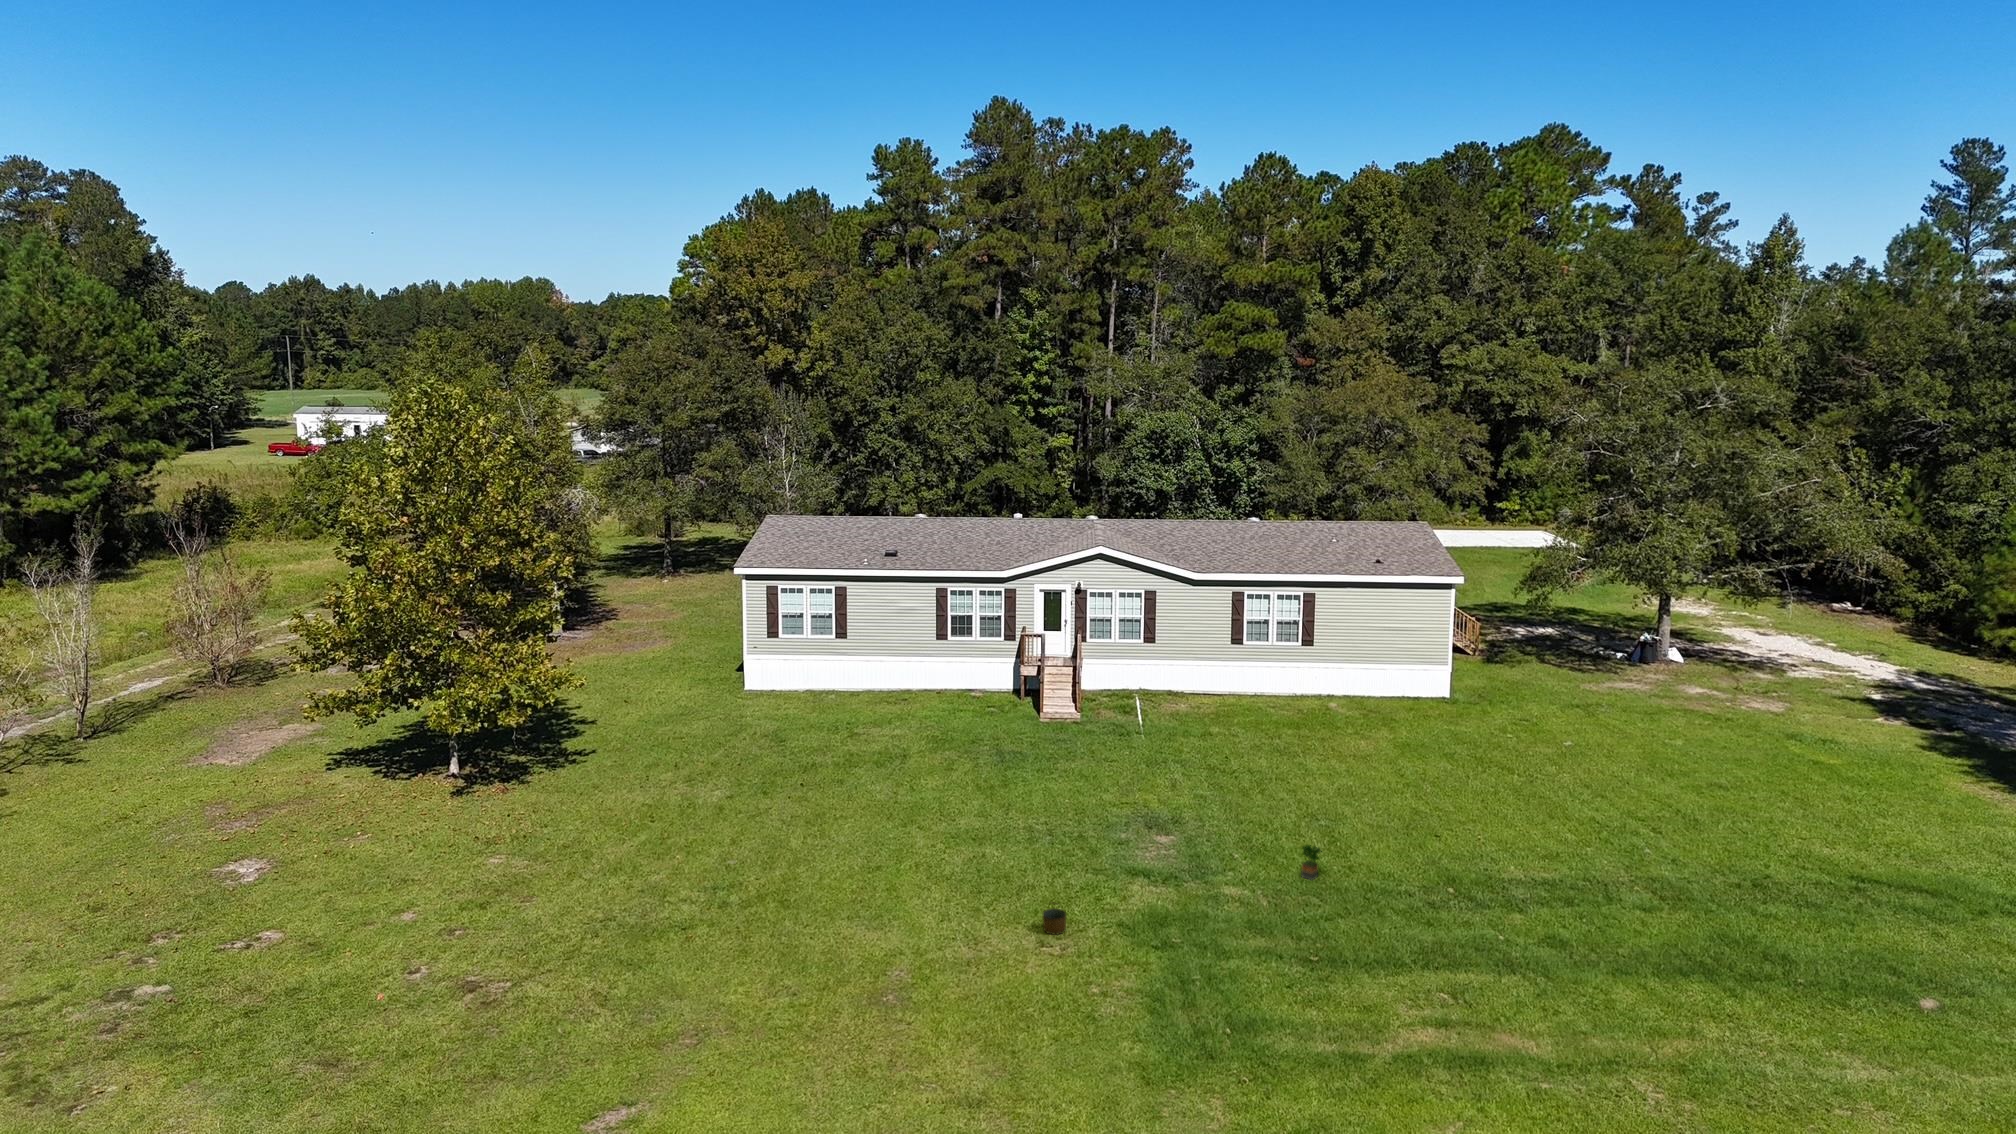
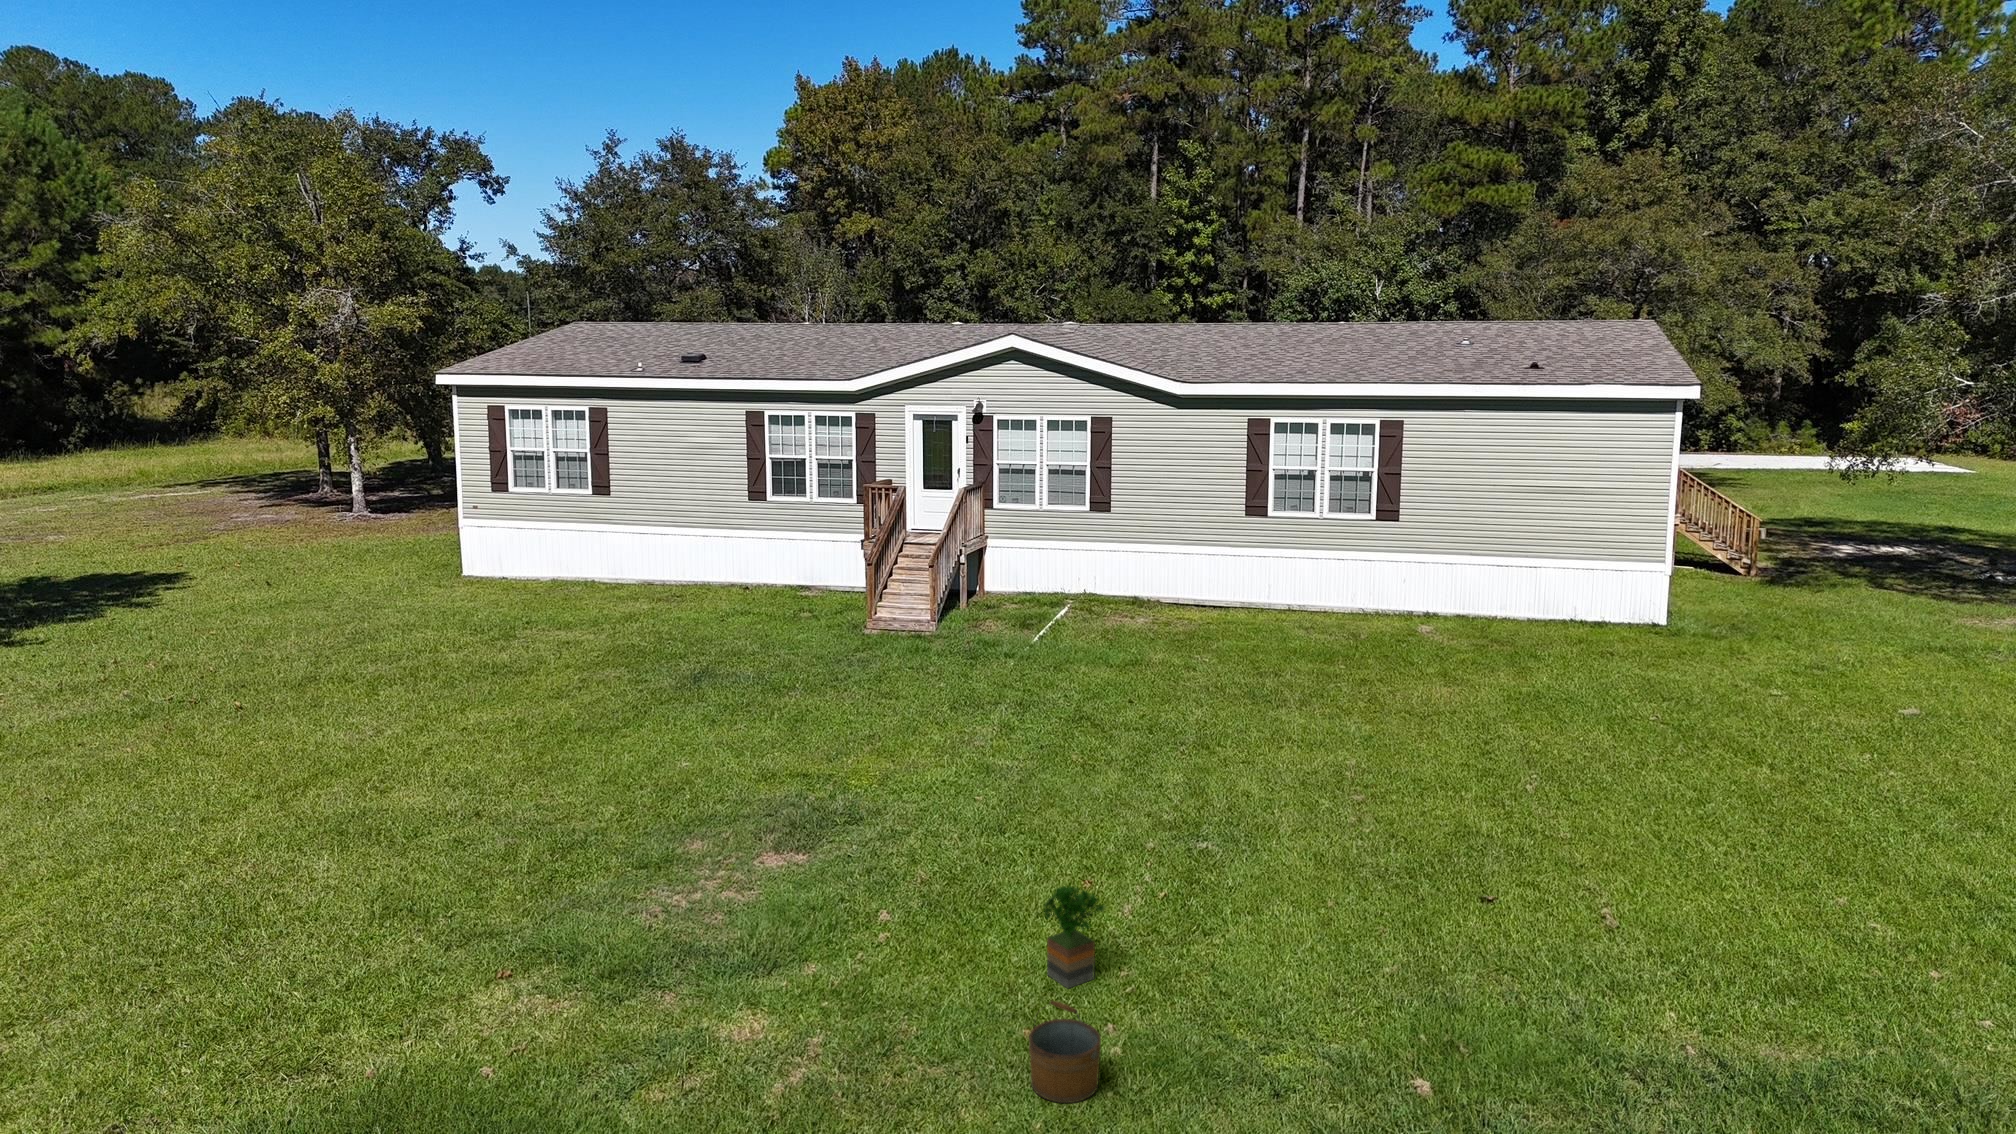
bucket: present [1043,902,1066,935] -> present [1029,1001,1101,1103]

